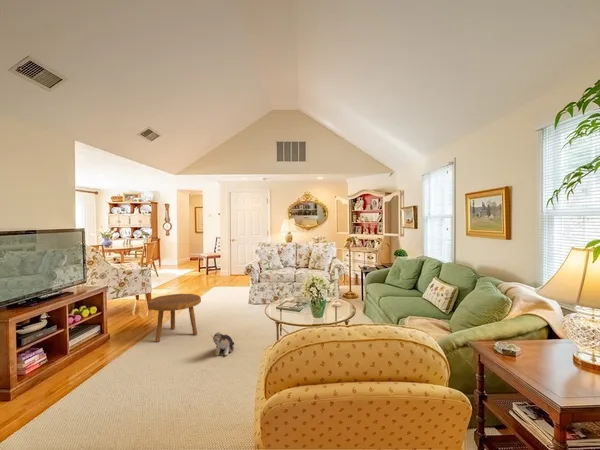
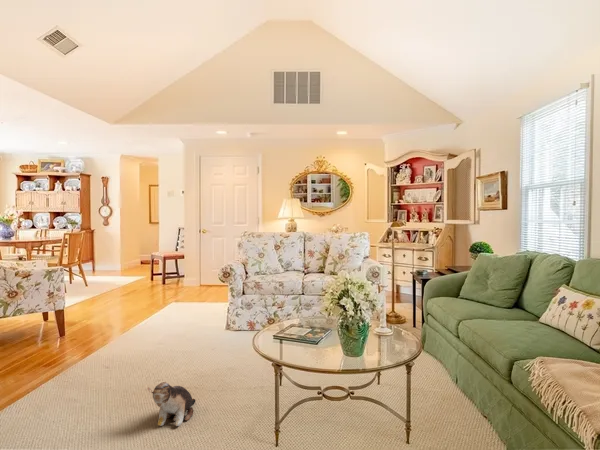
footstool: present [148,294,201,342] -> none [40,310,139,396]

